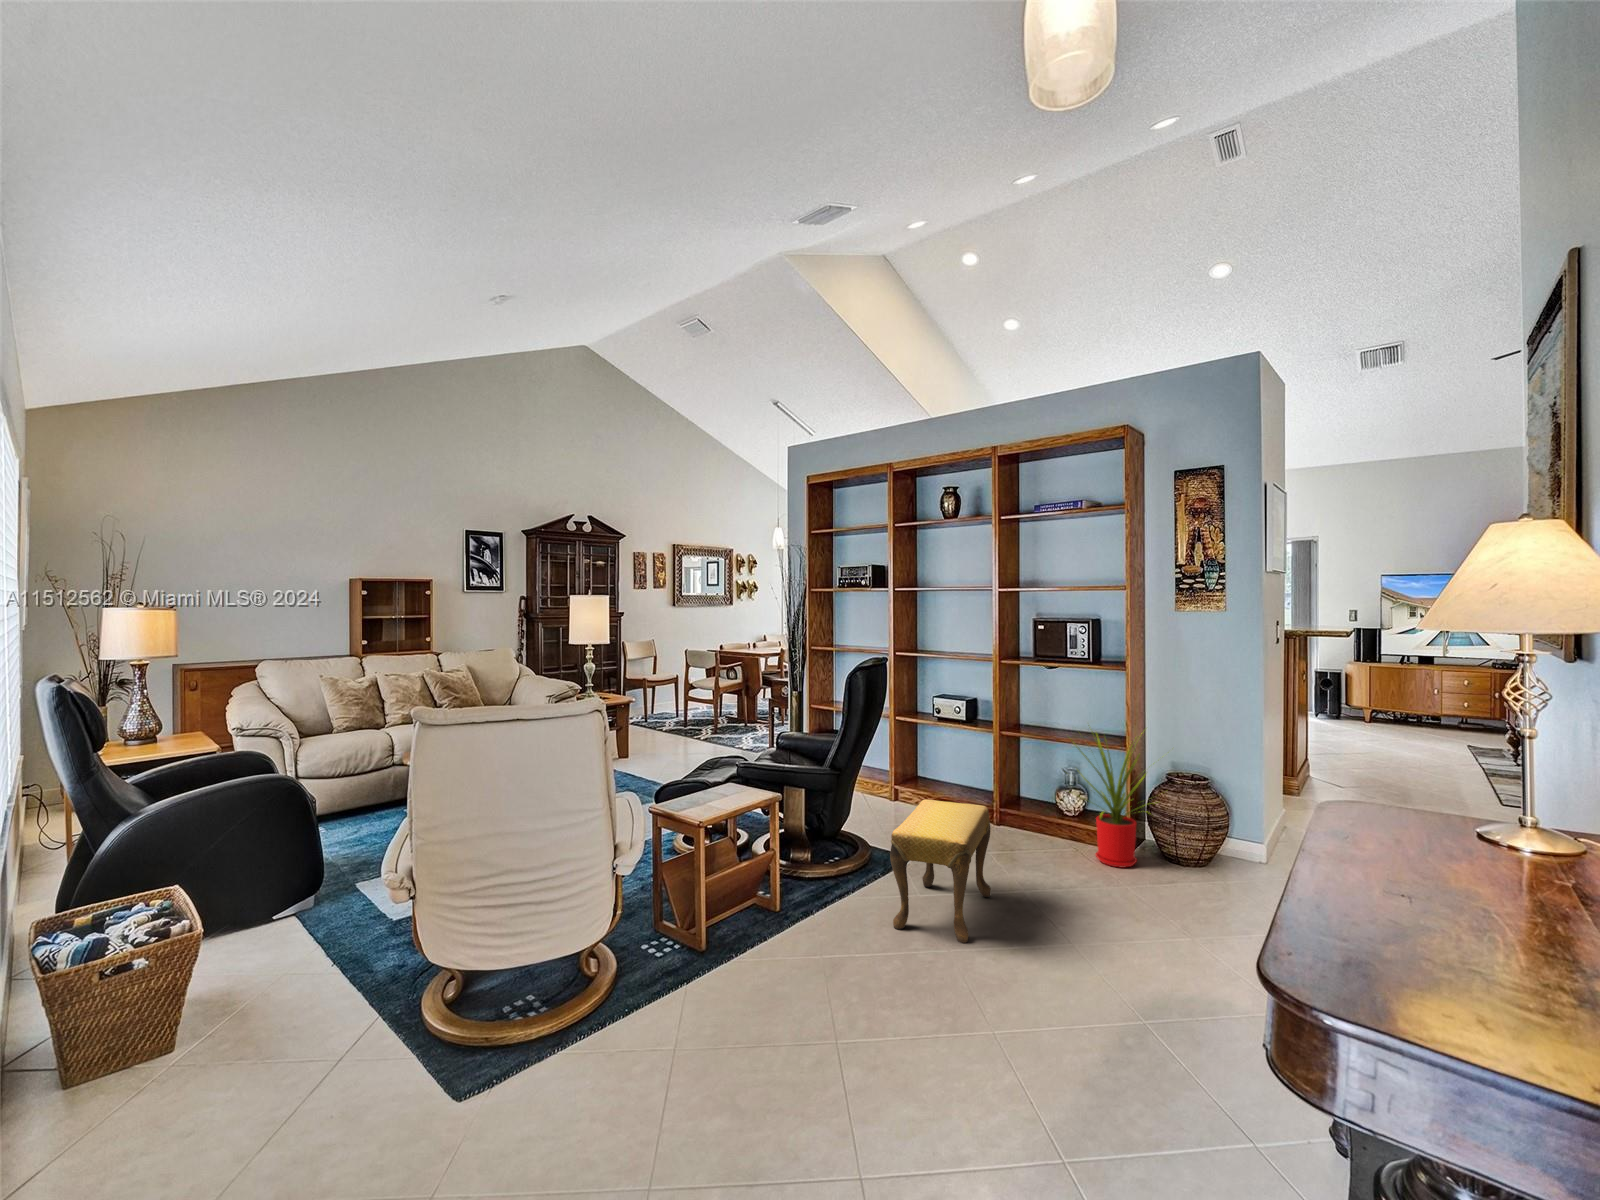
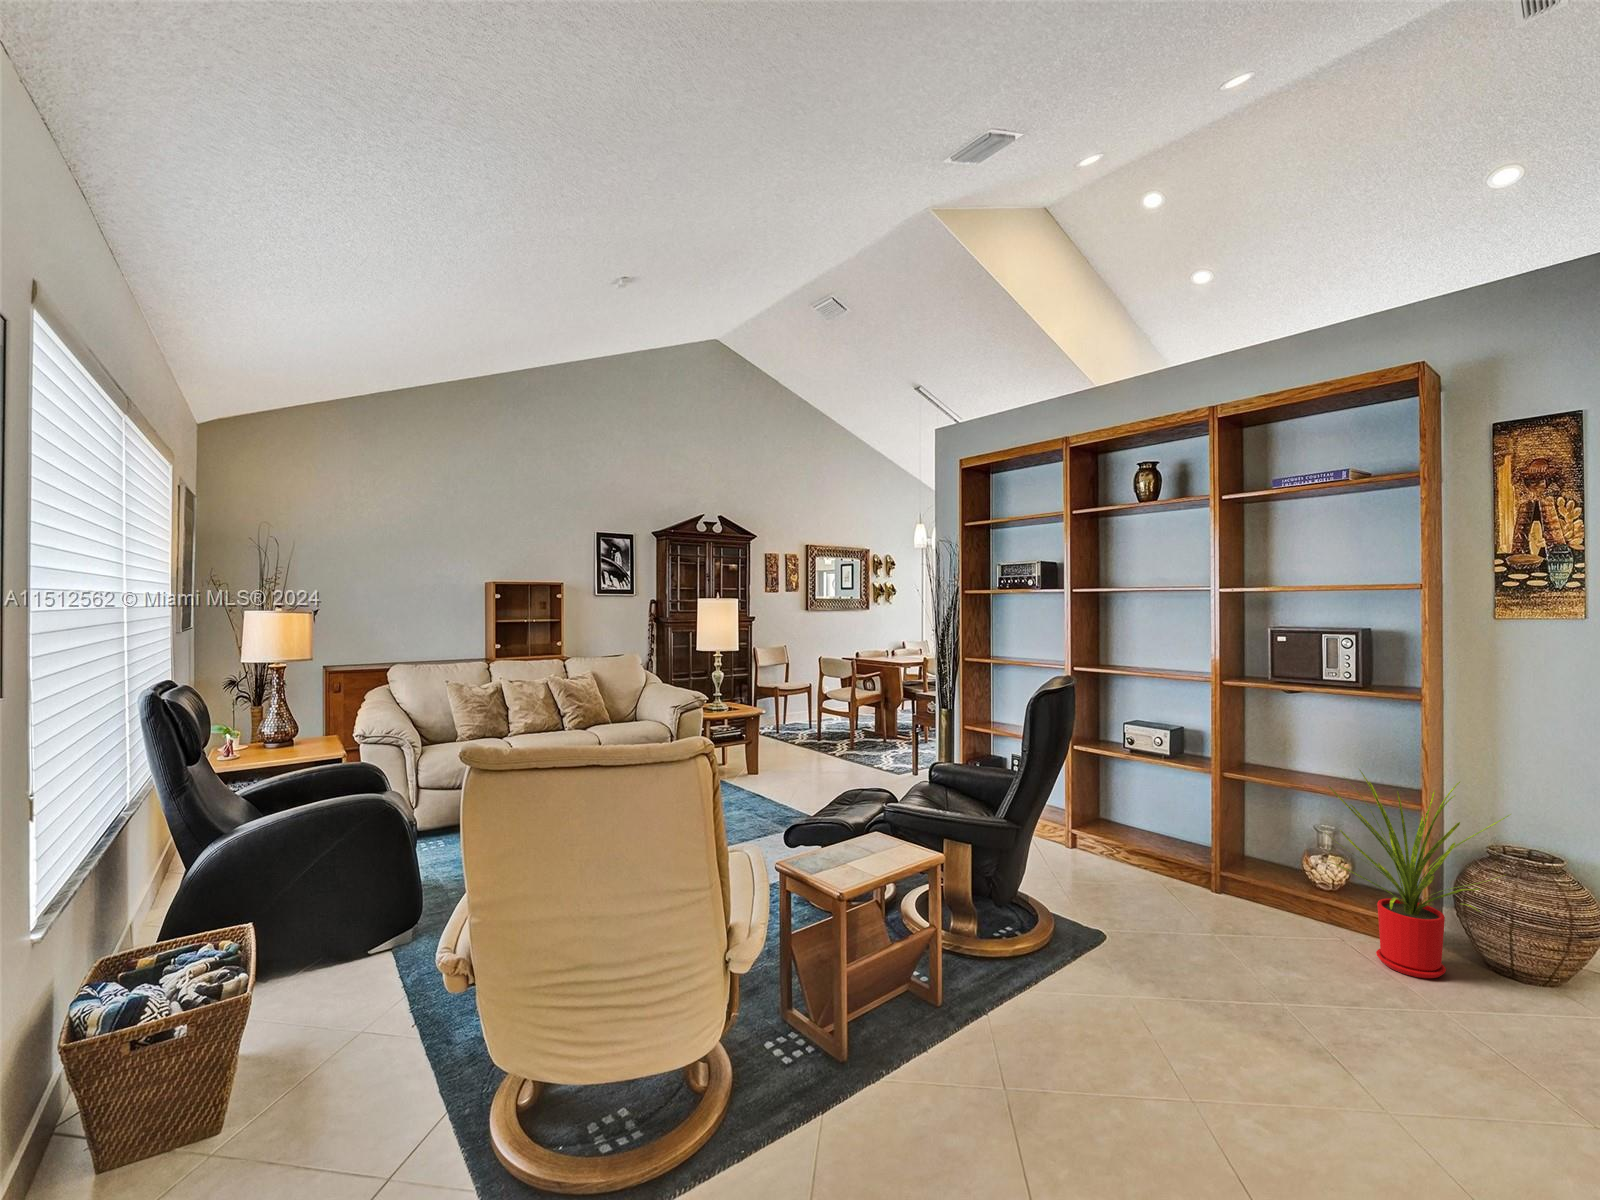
footstool: present [890,800,991,943] -> none [1093,868,1232,1087]

